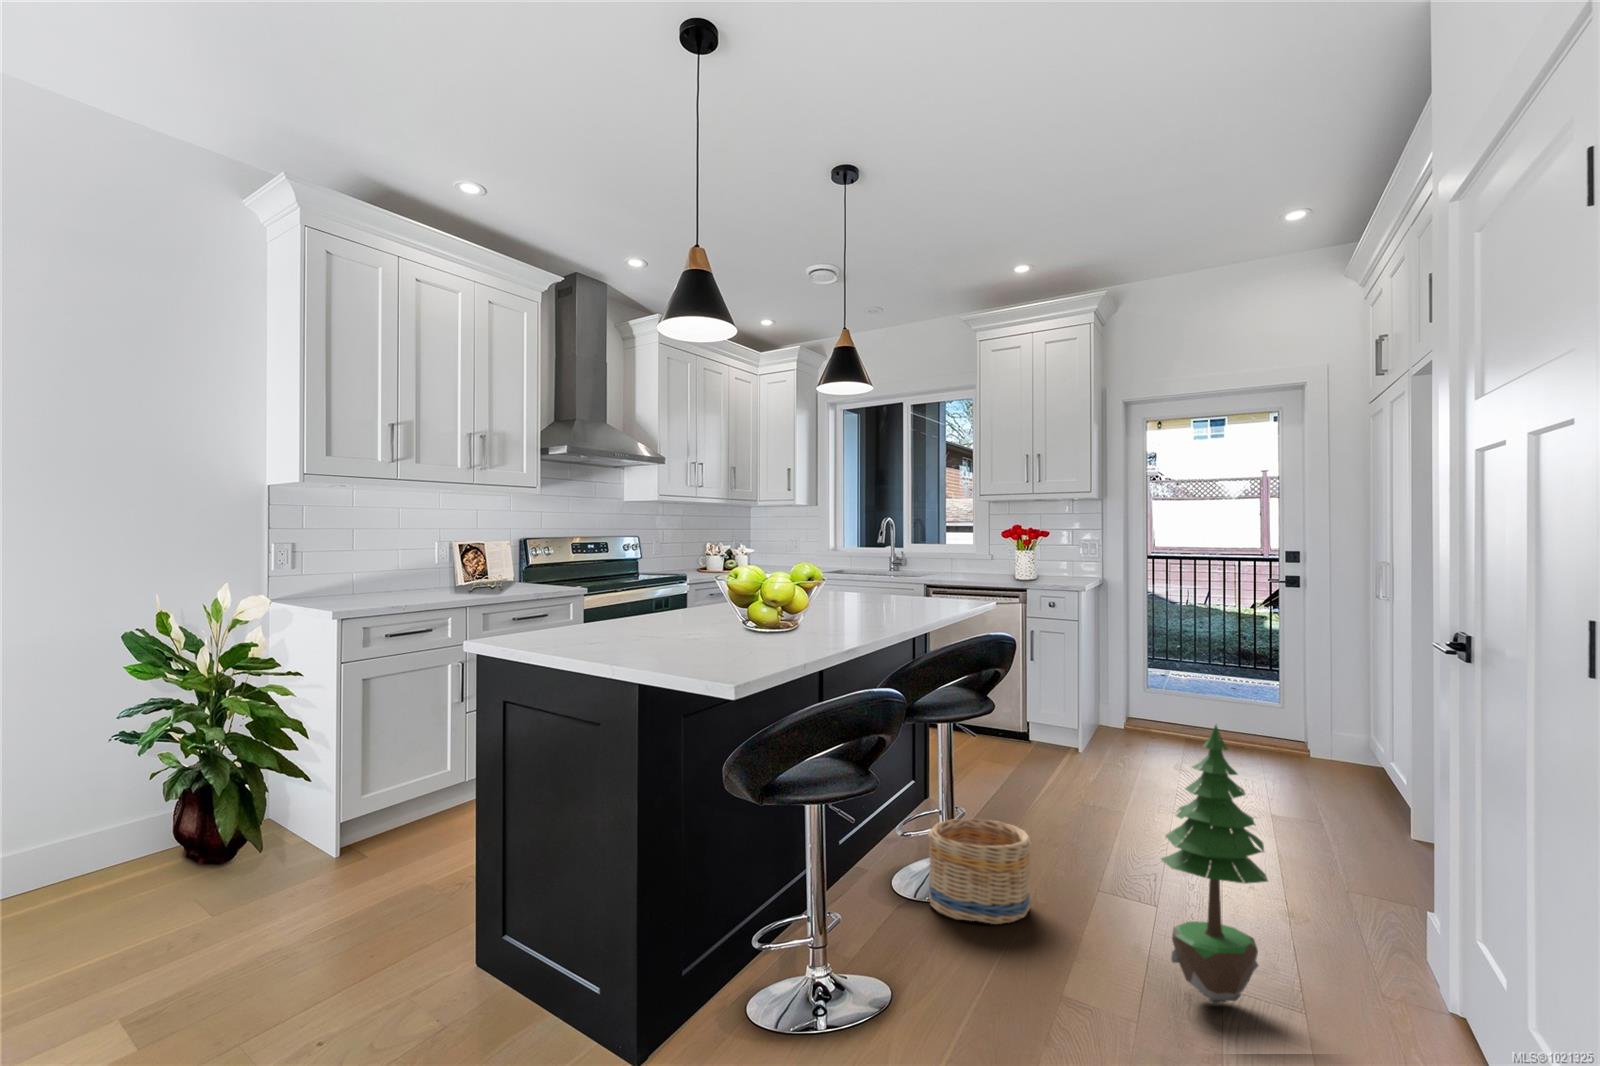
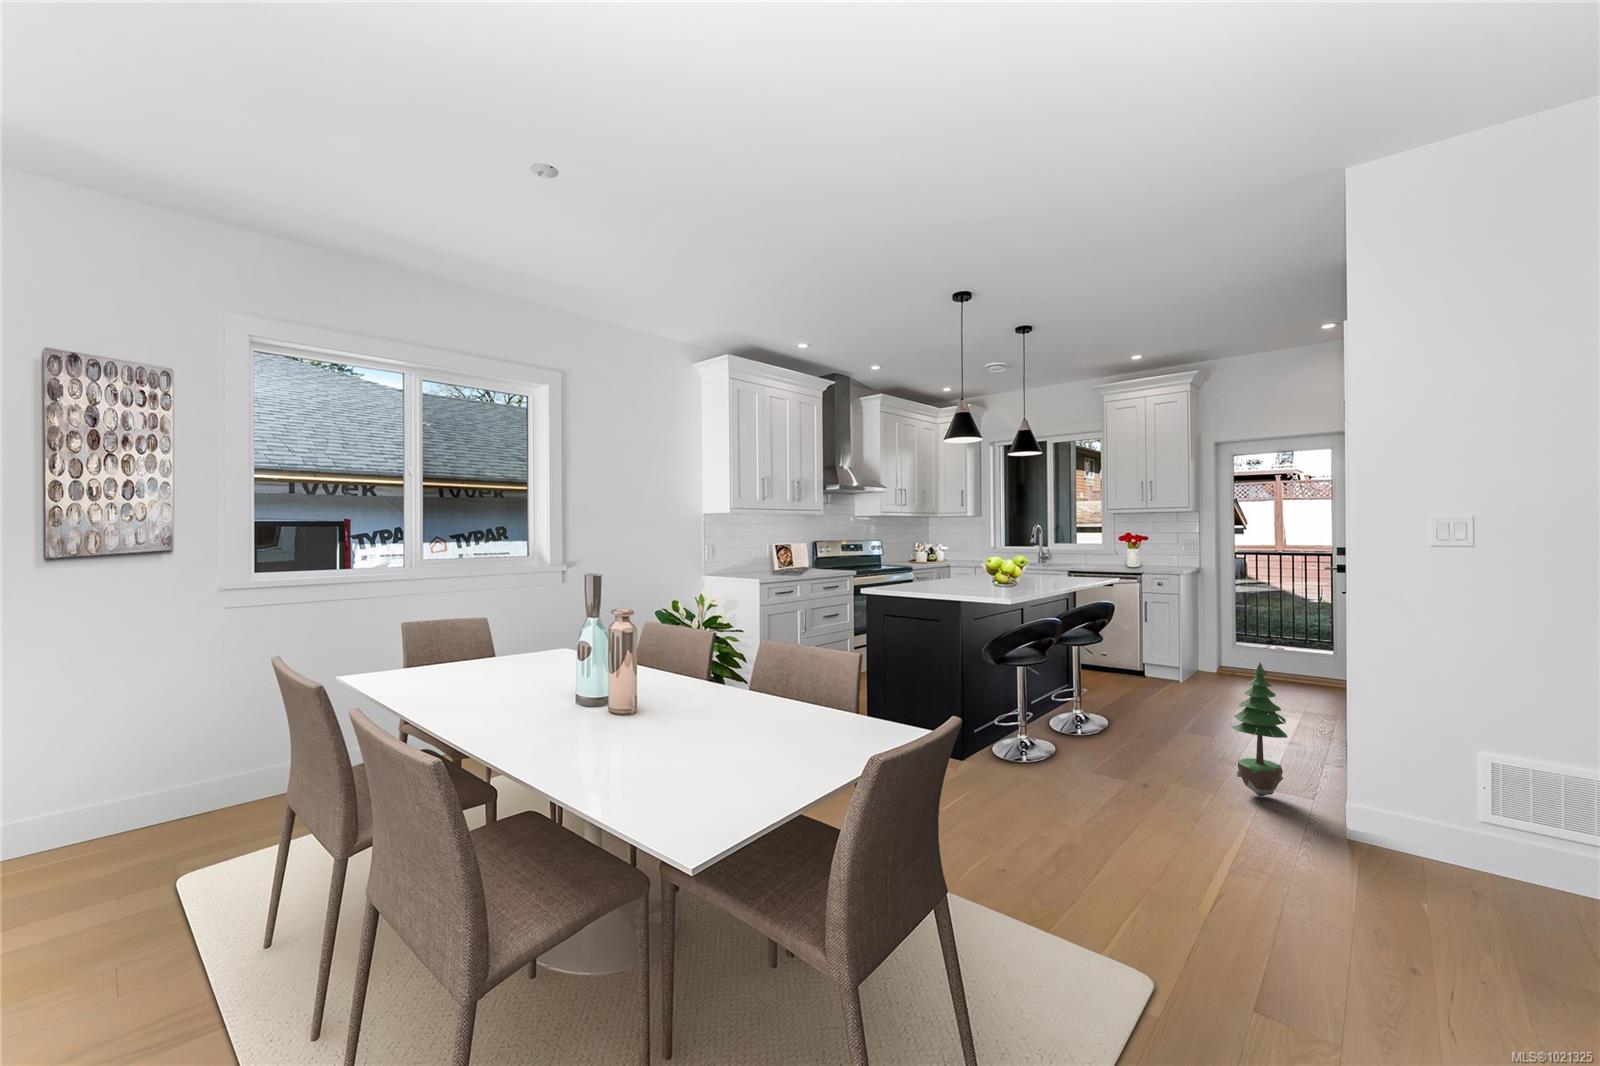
basket: present [928,819,1032,924] -> none [1100,710,1159,762]

